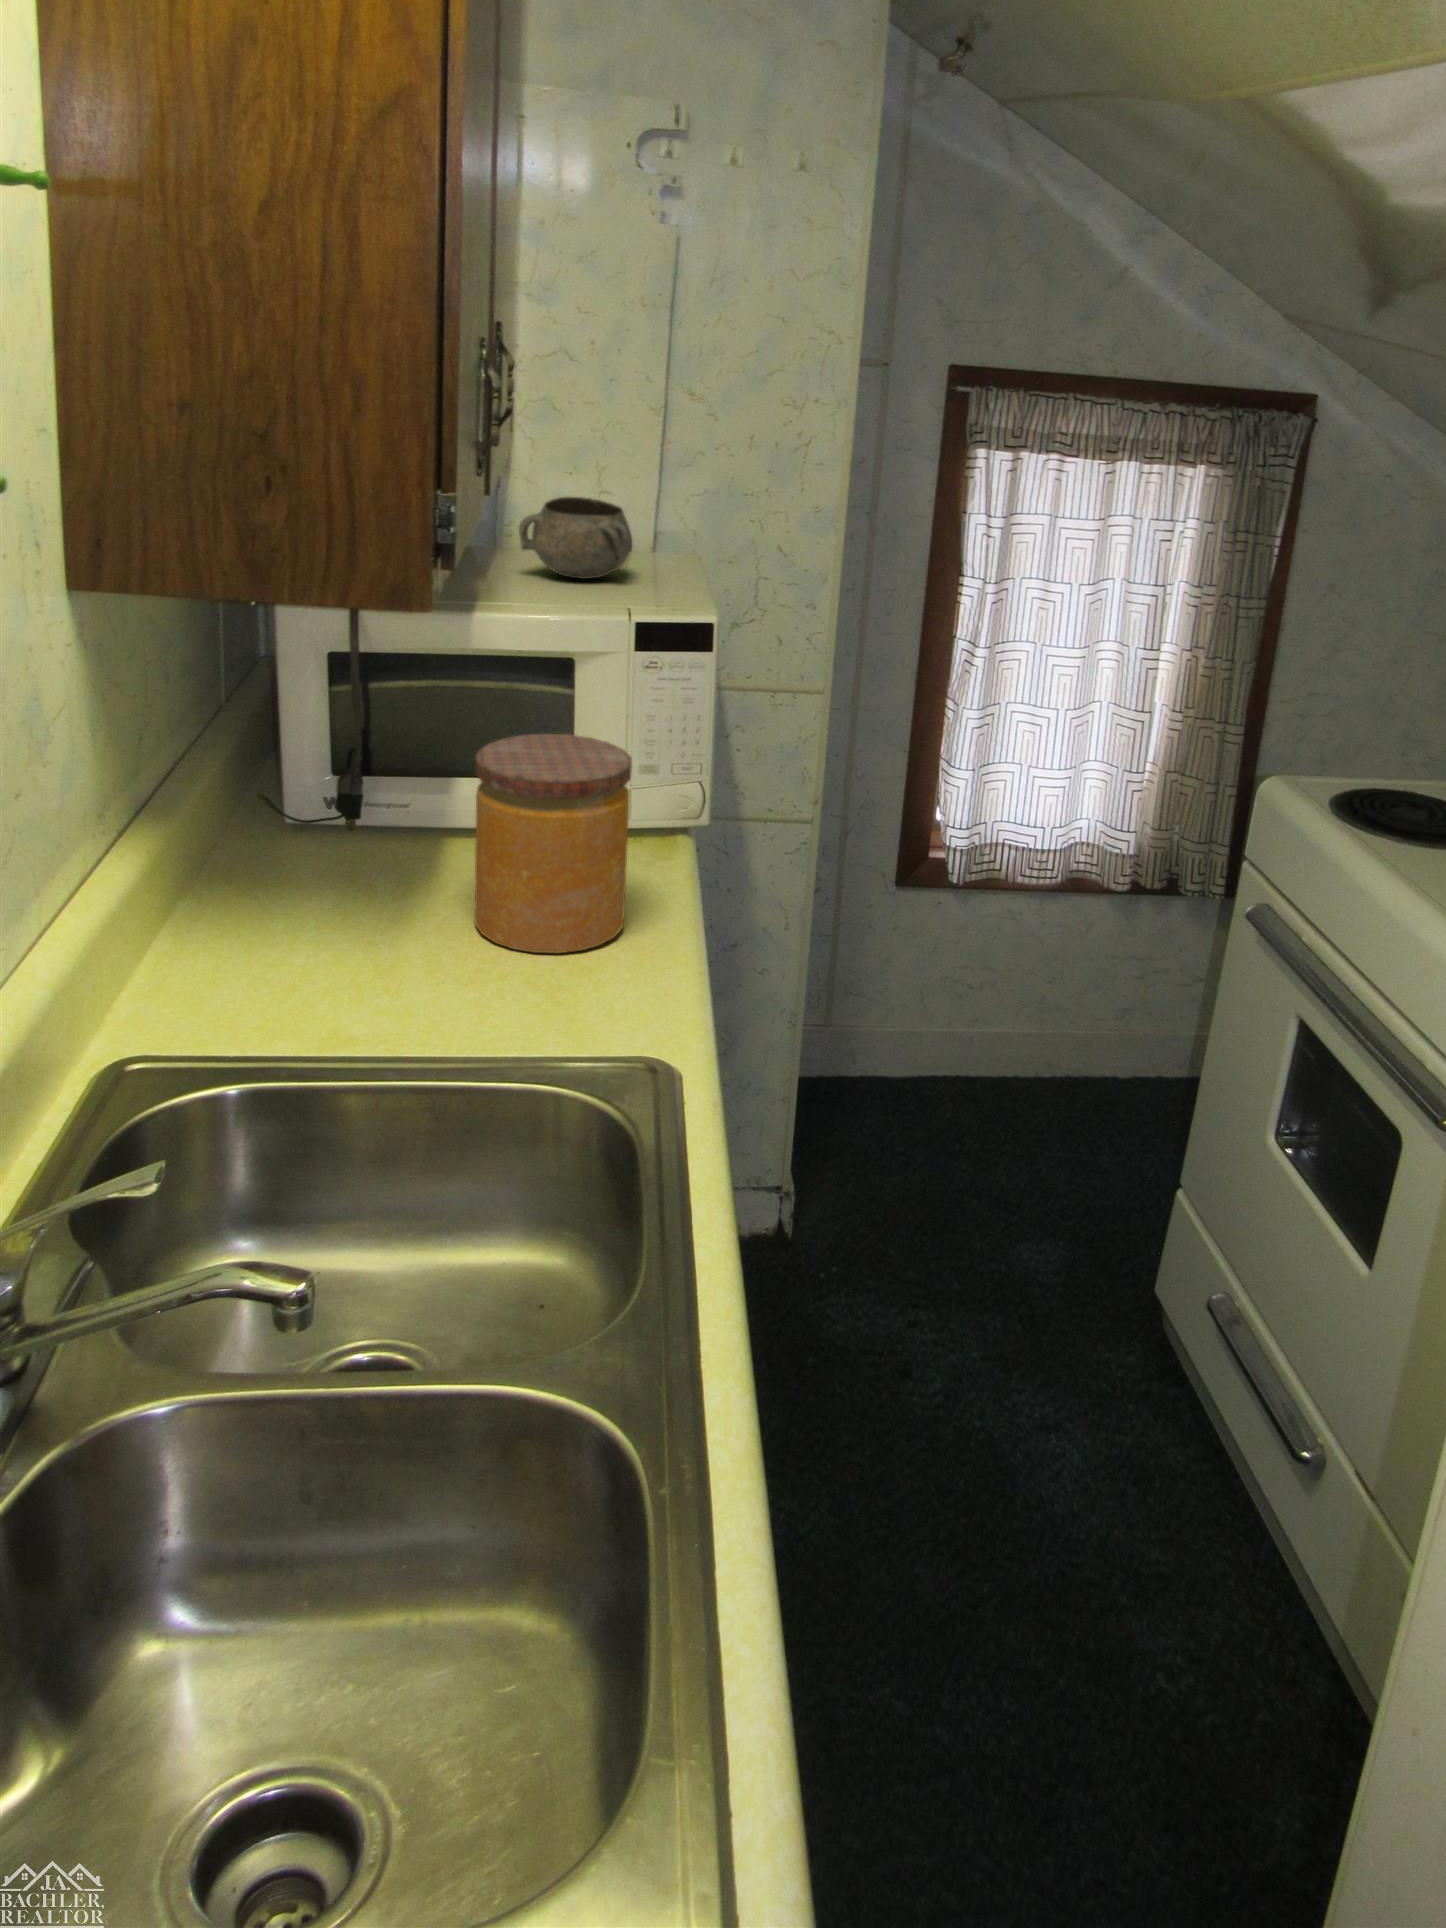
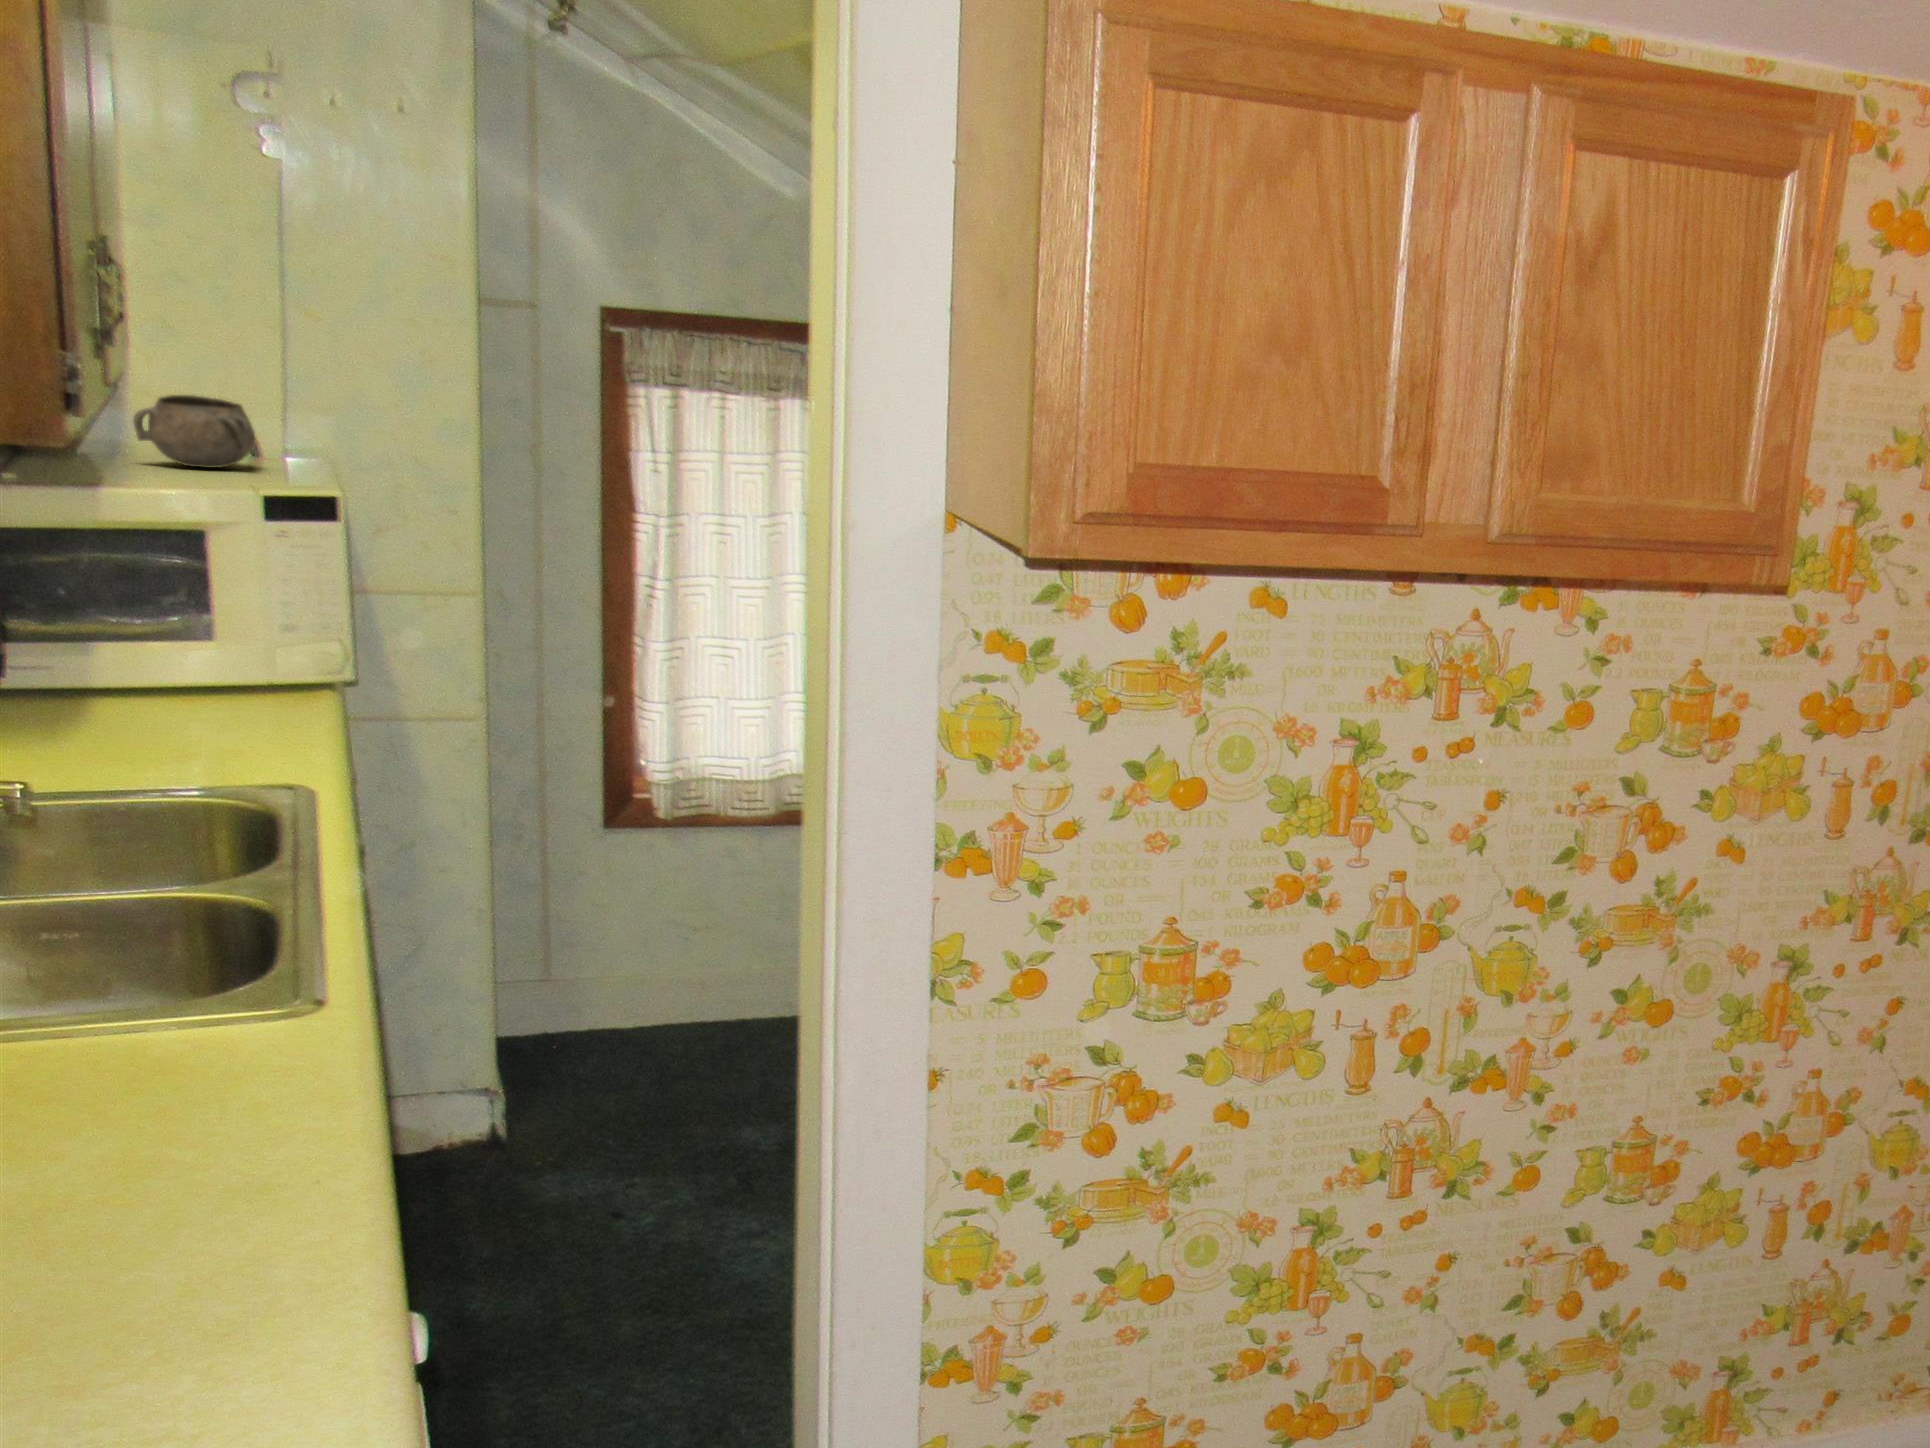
jar: present [475,734,632,953] -> none [114,573,274,745]

